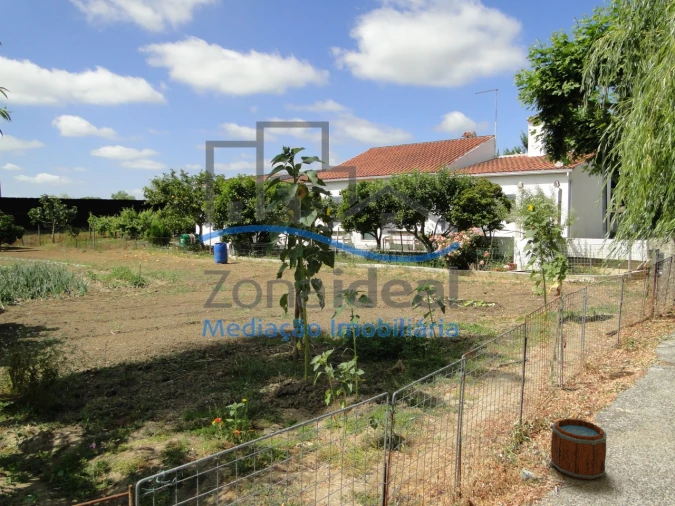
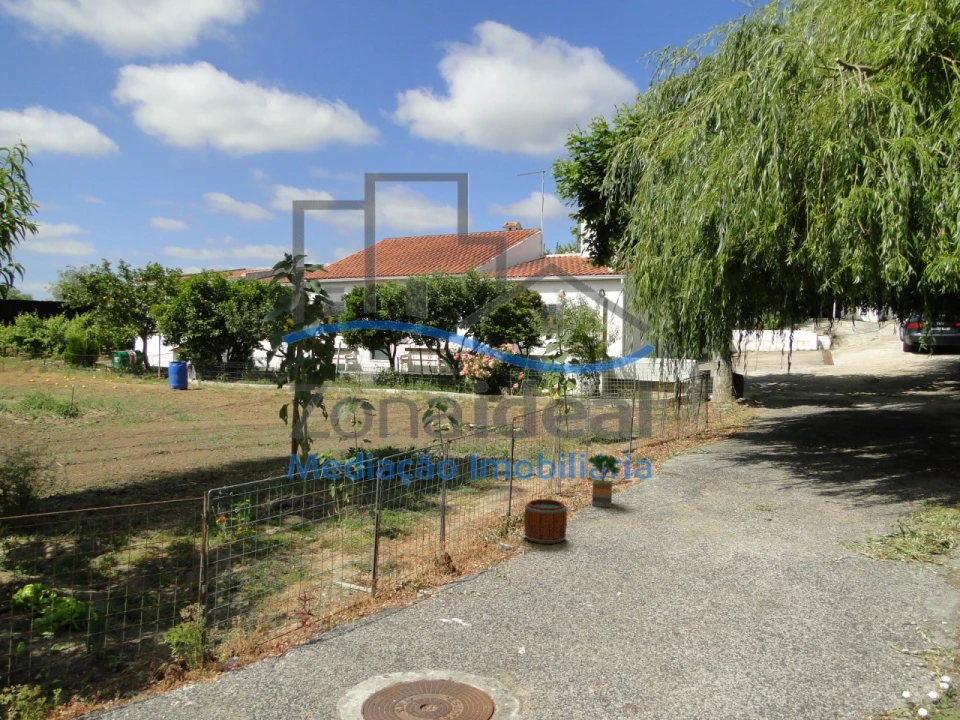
potted tree: none [604,355,650,417] -> present [588,455,620,507]

